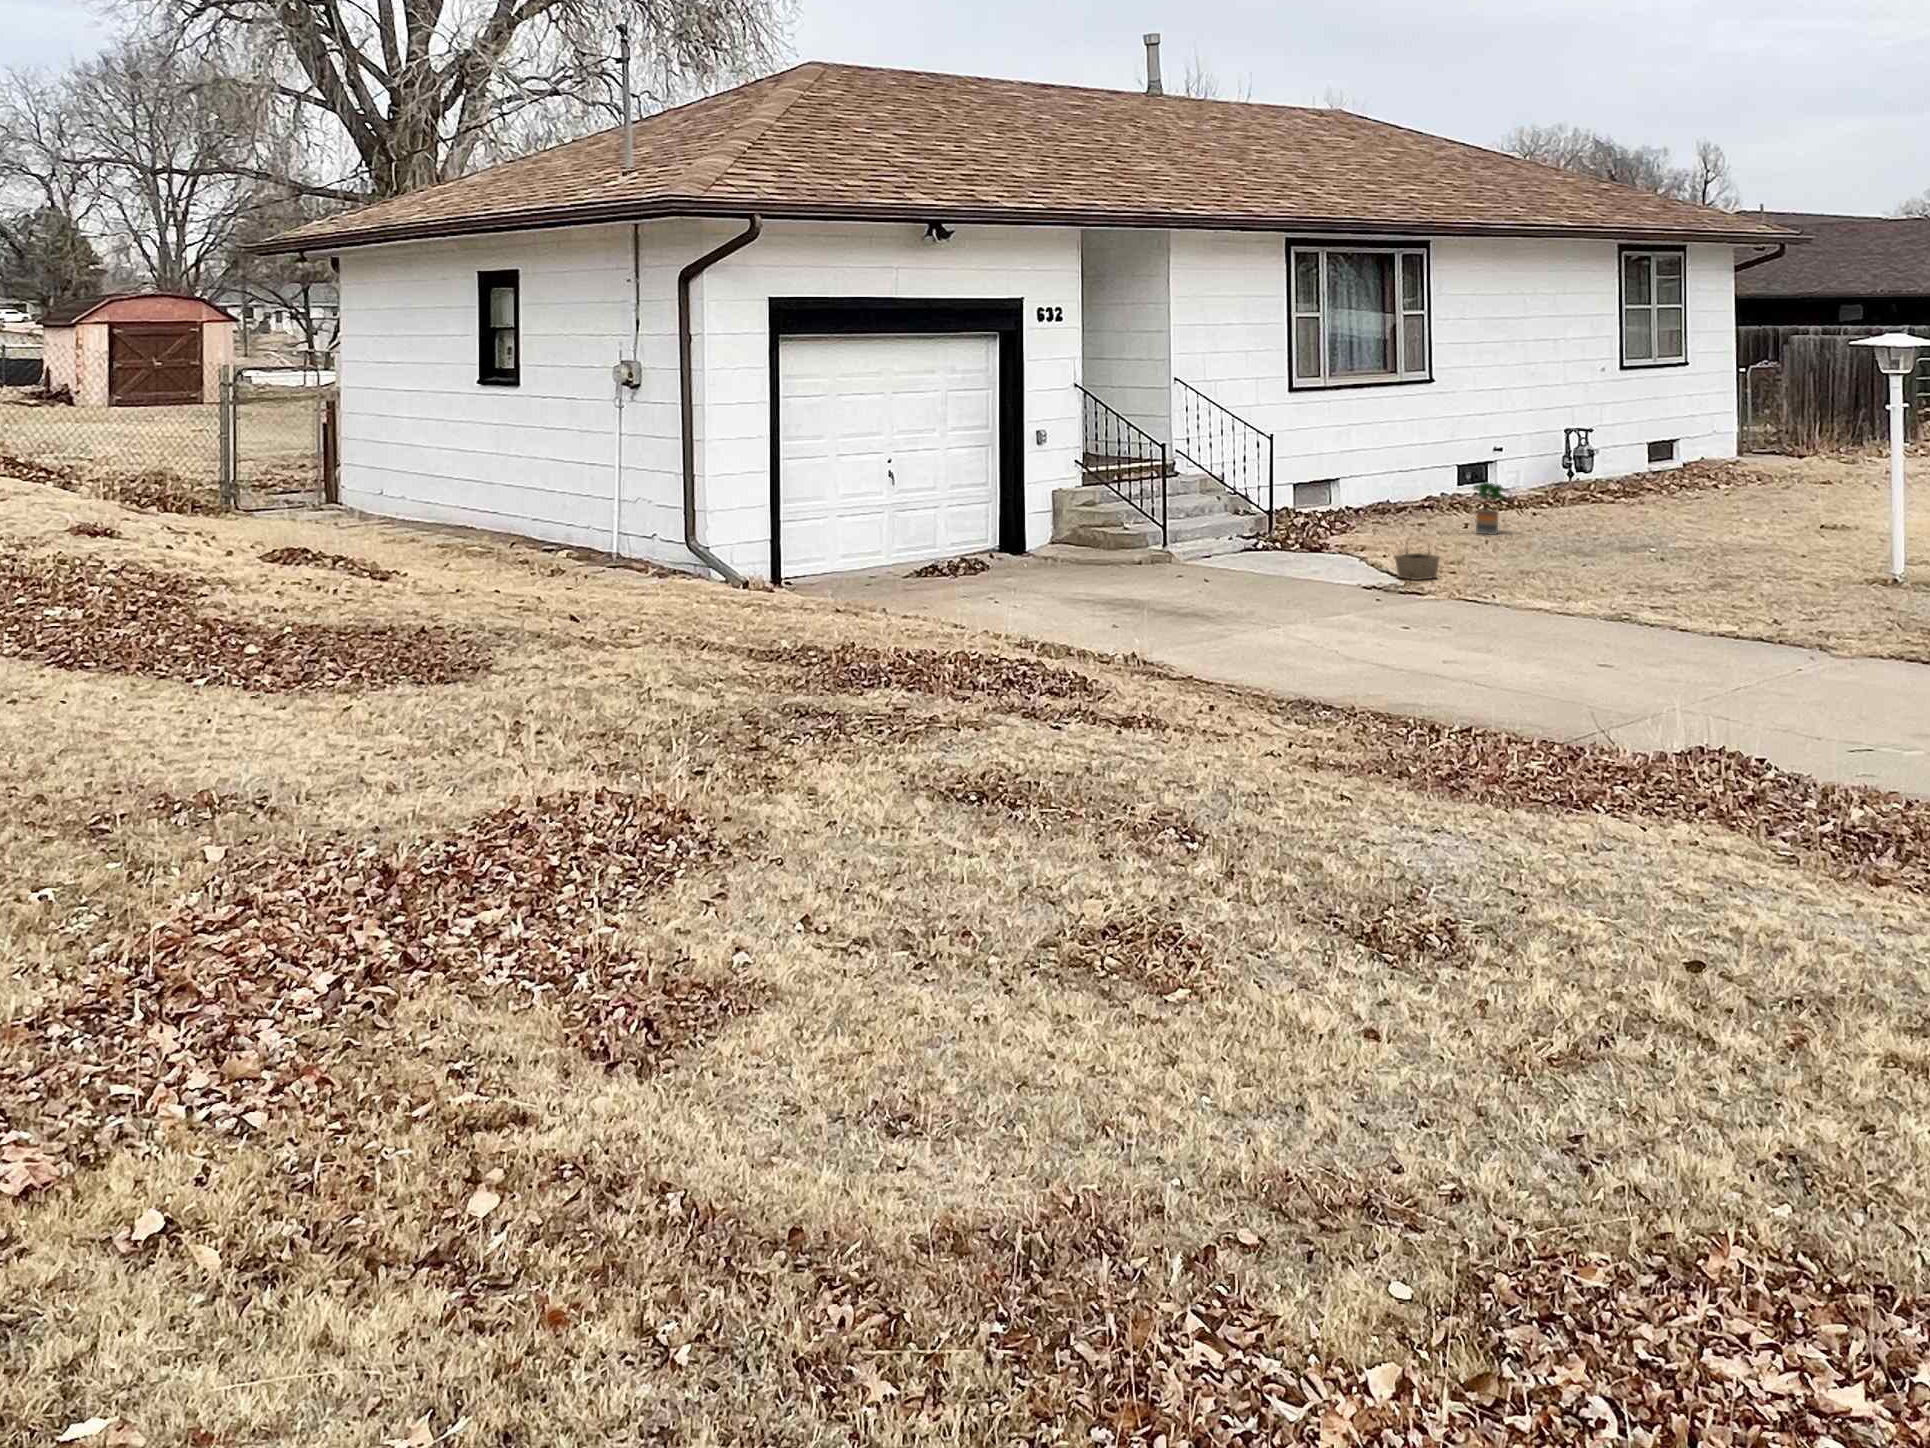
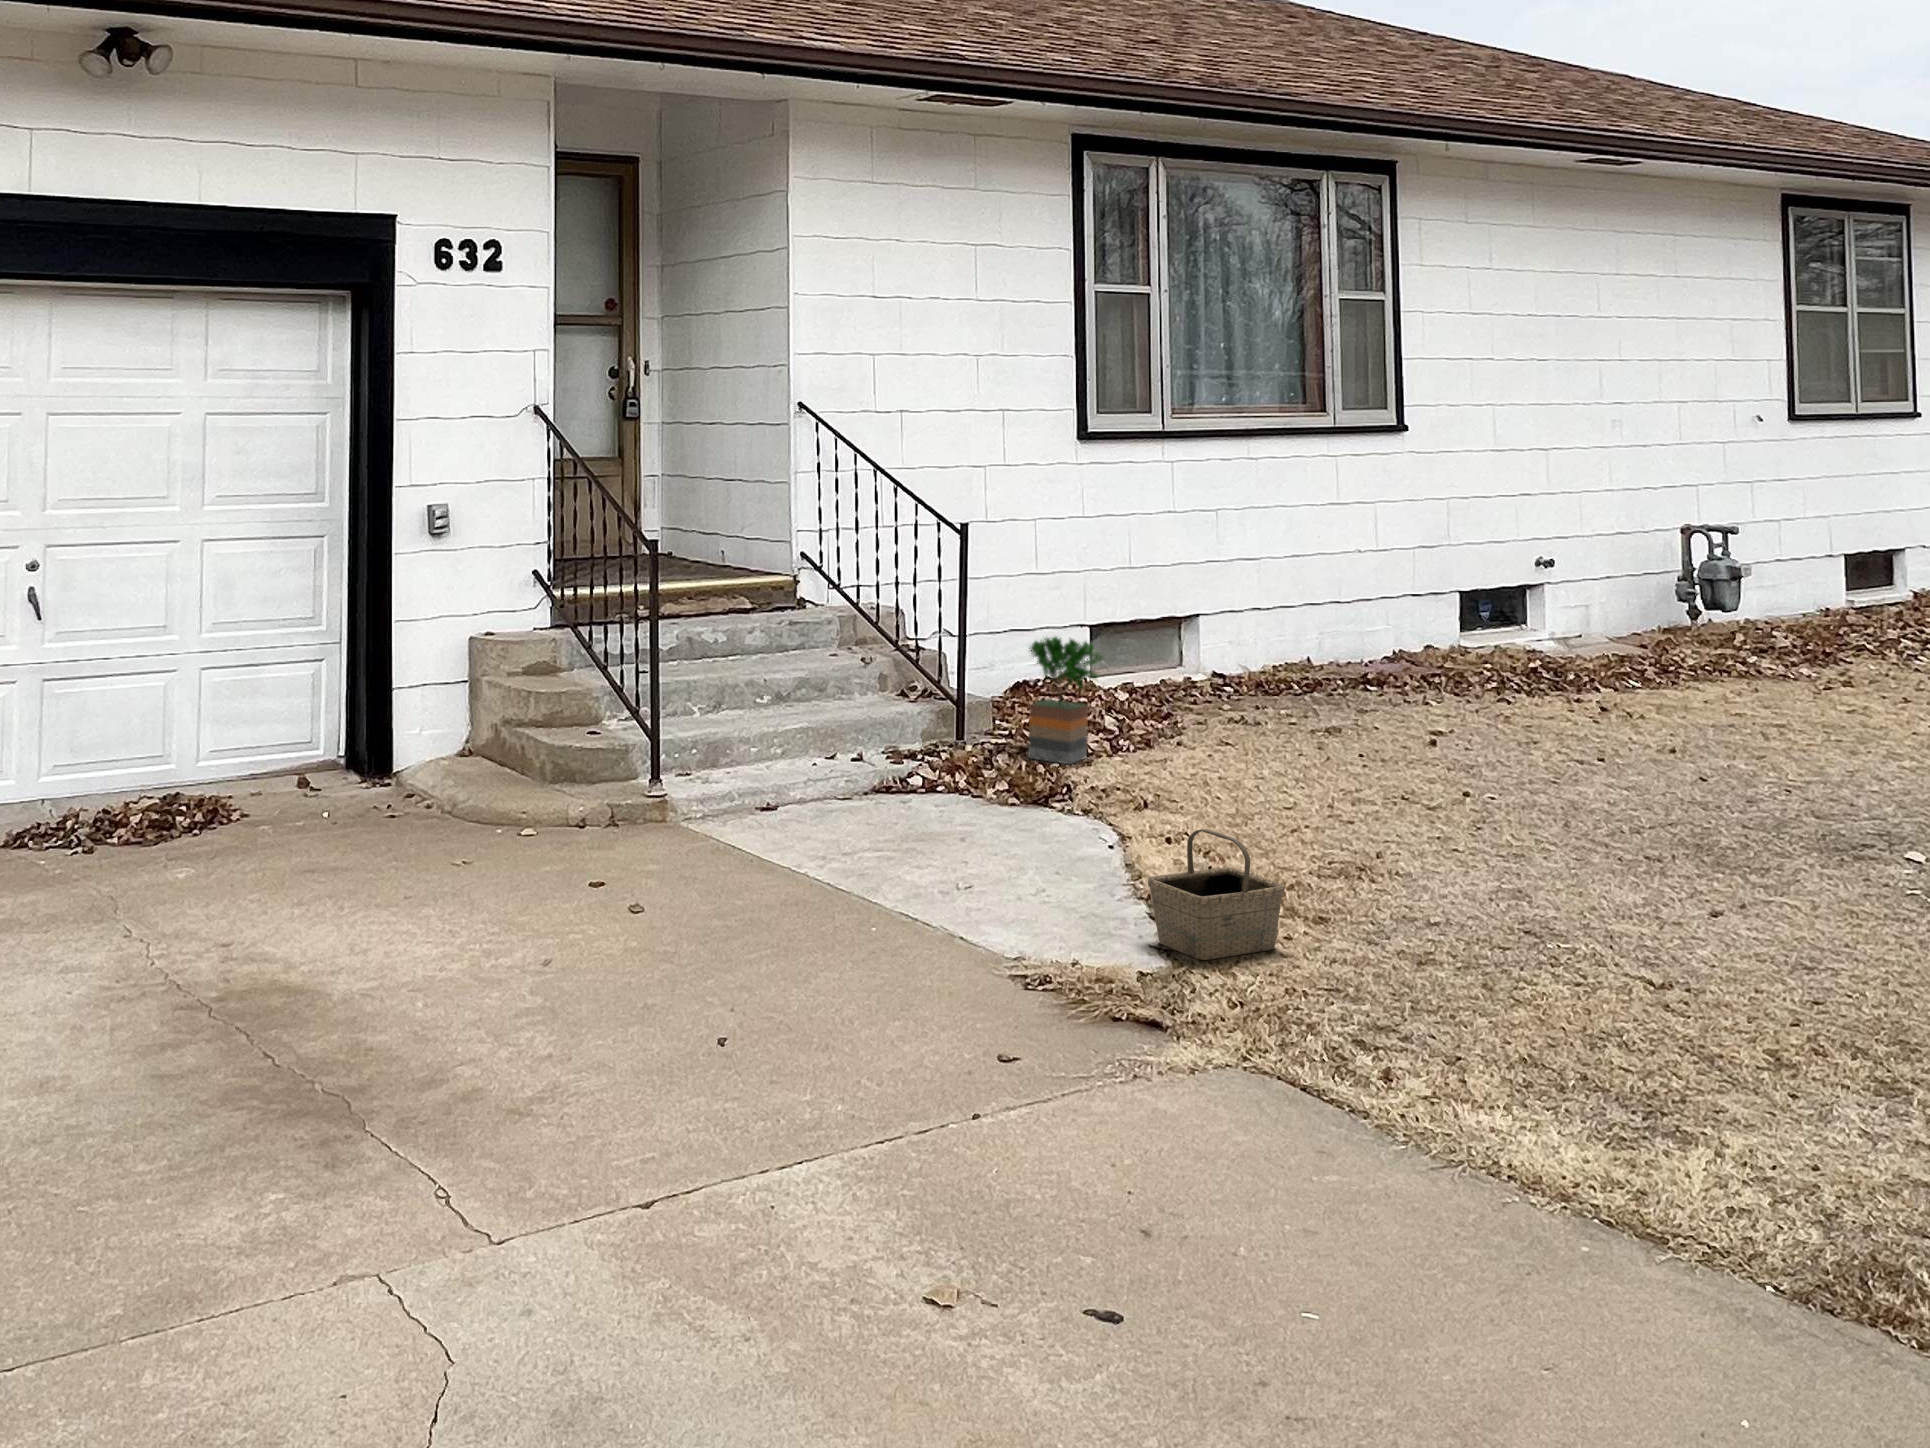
potted tree: present [1474,482,1506,535] -> present [1028,637,1102,765]

